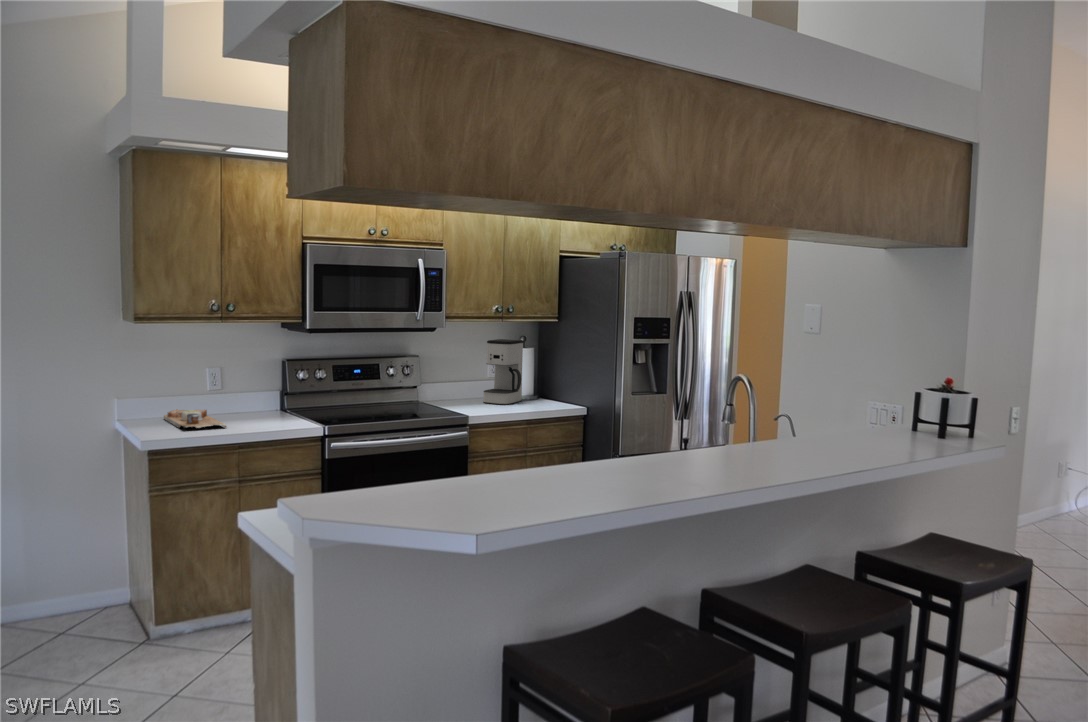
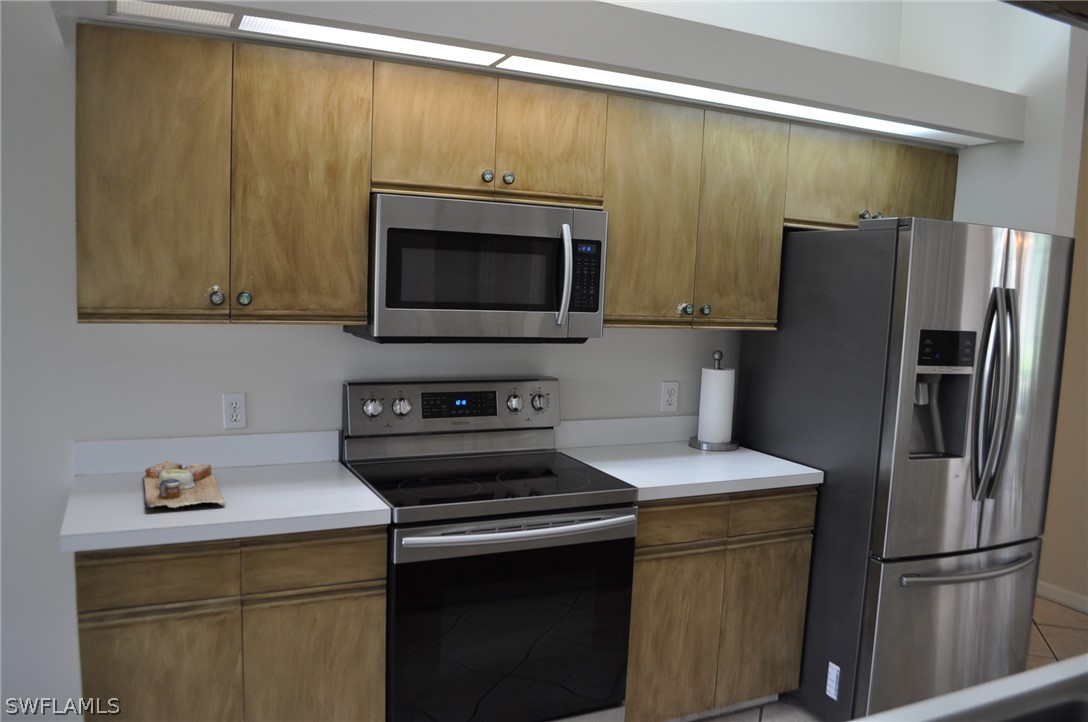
coffee maker: present [483,339,523,405] -> none [654,356,720,461]

